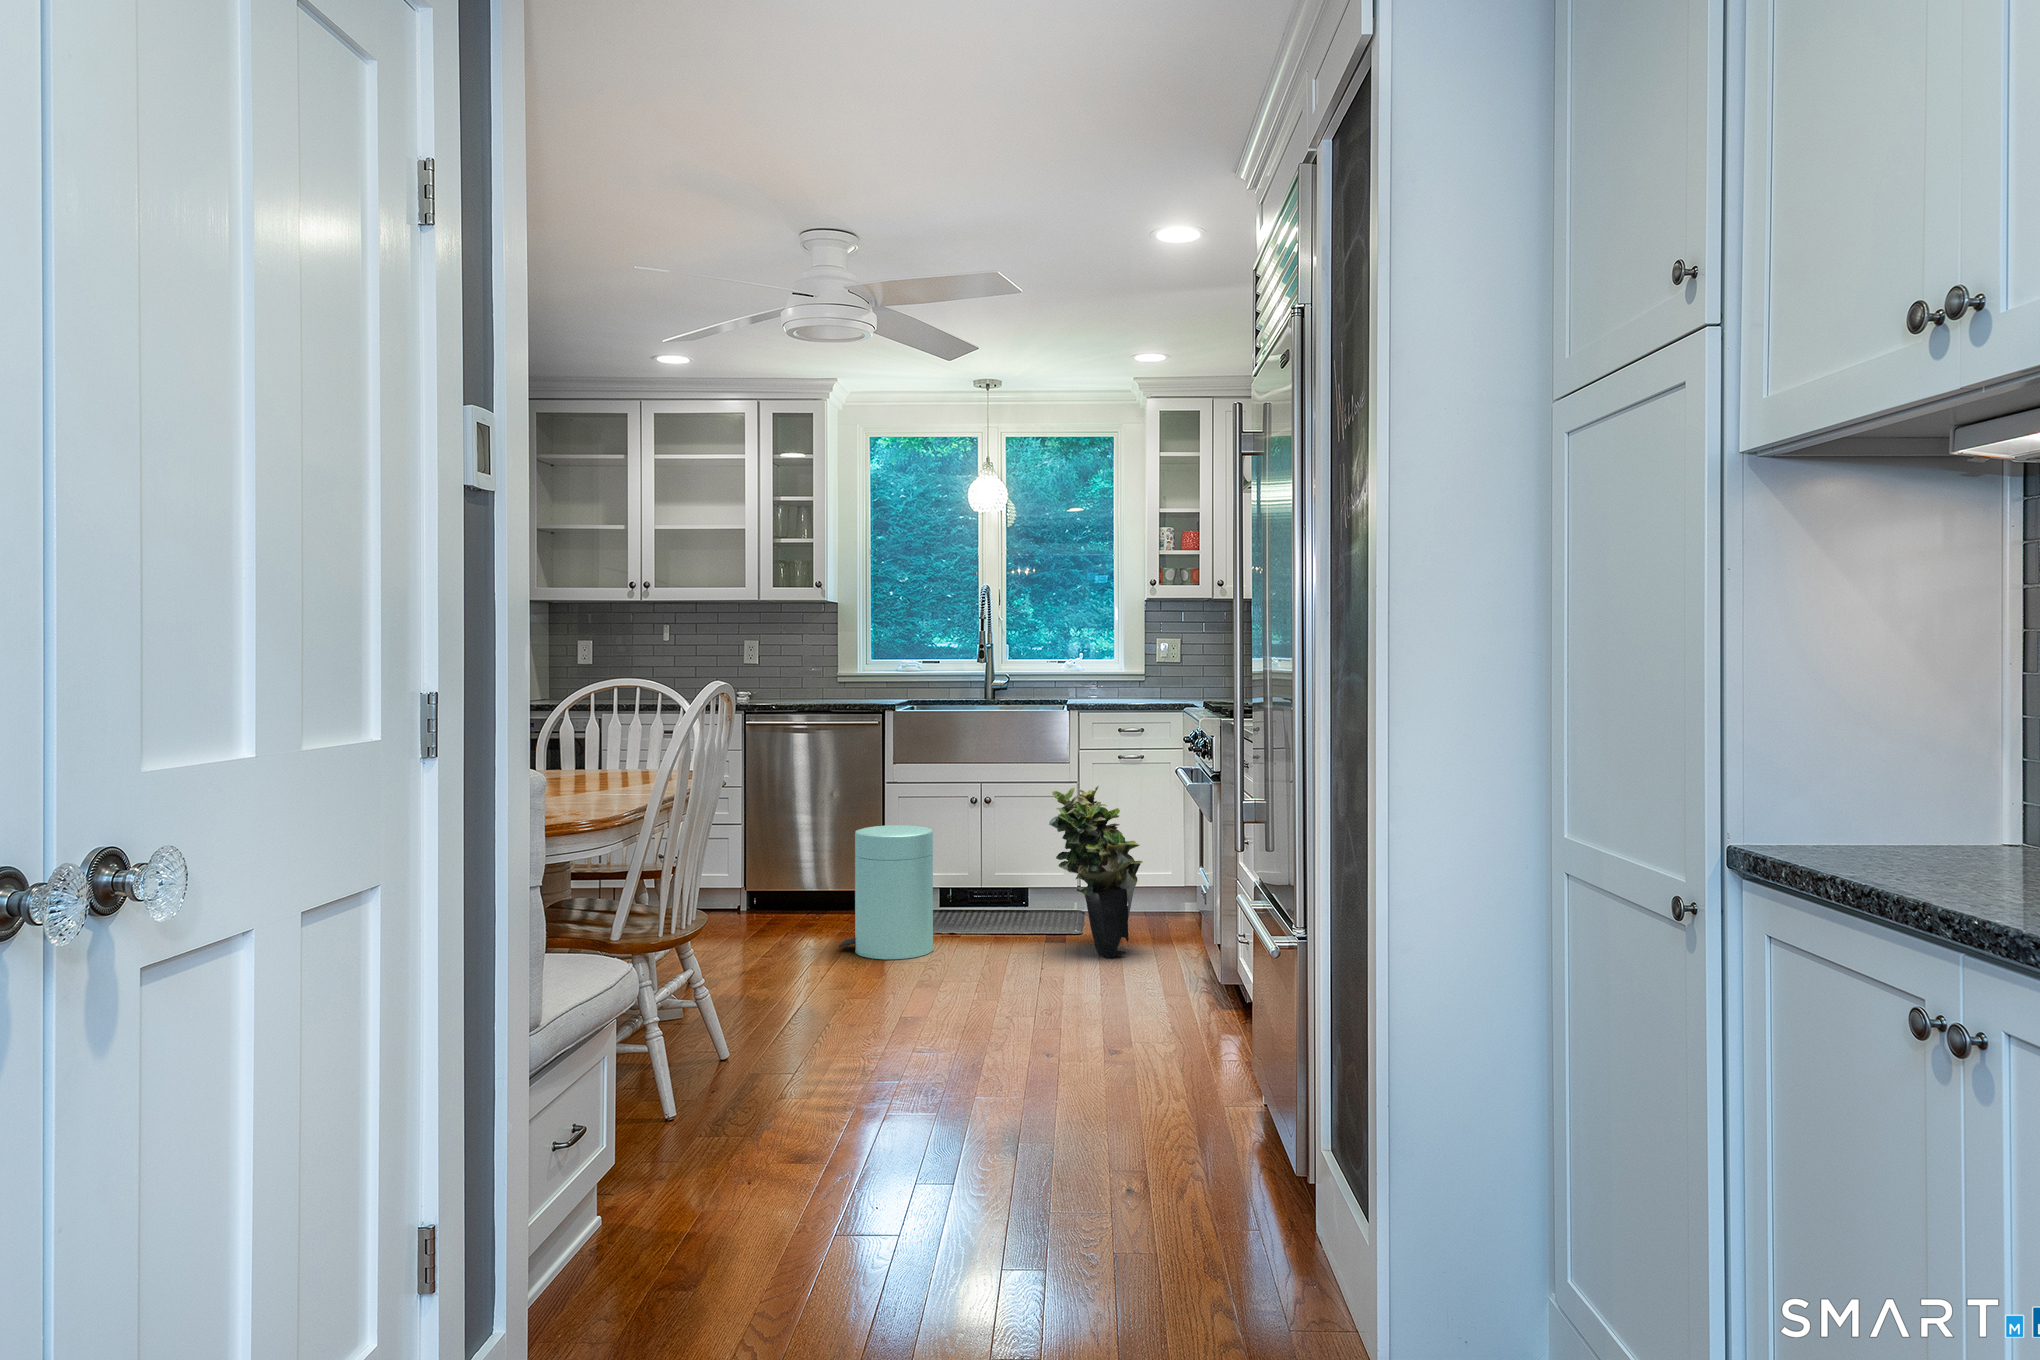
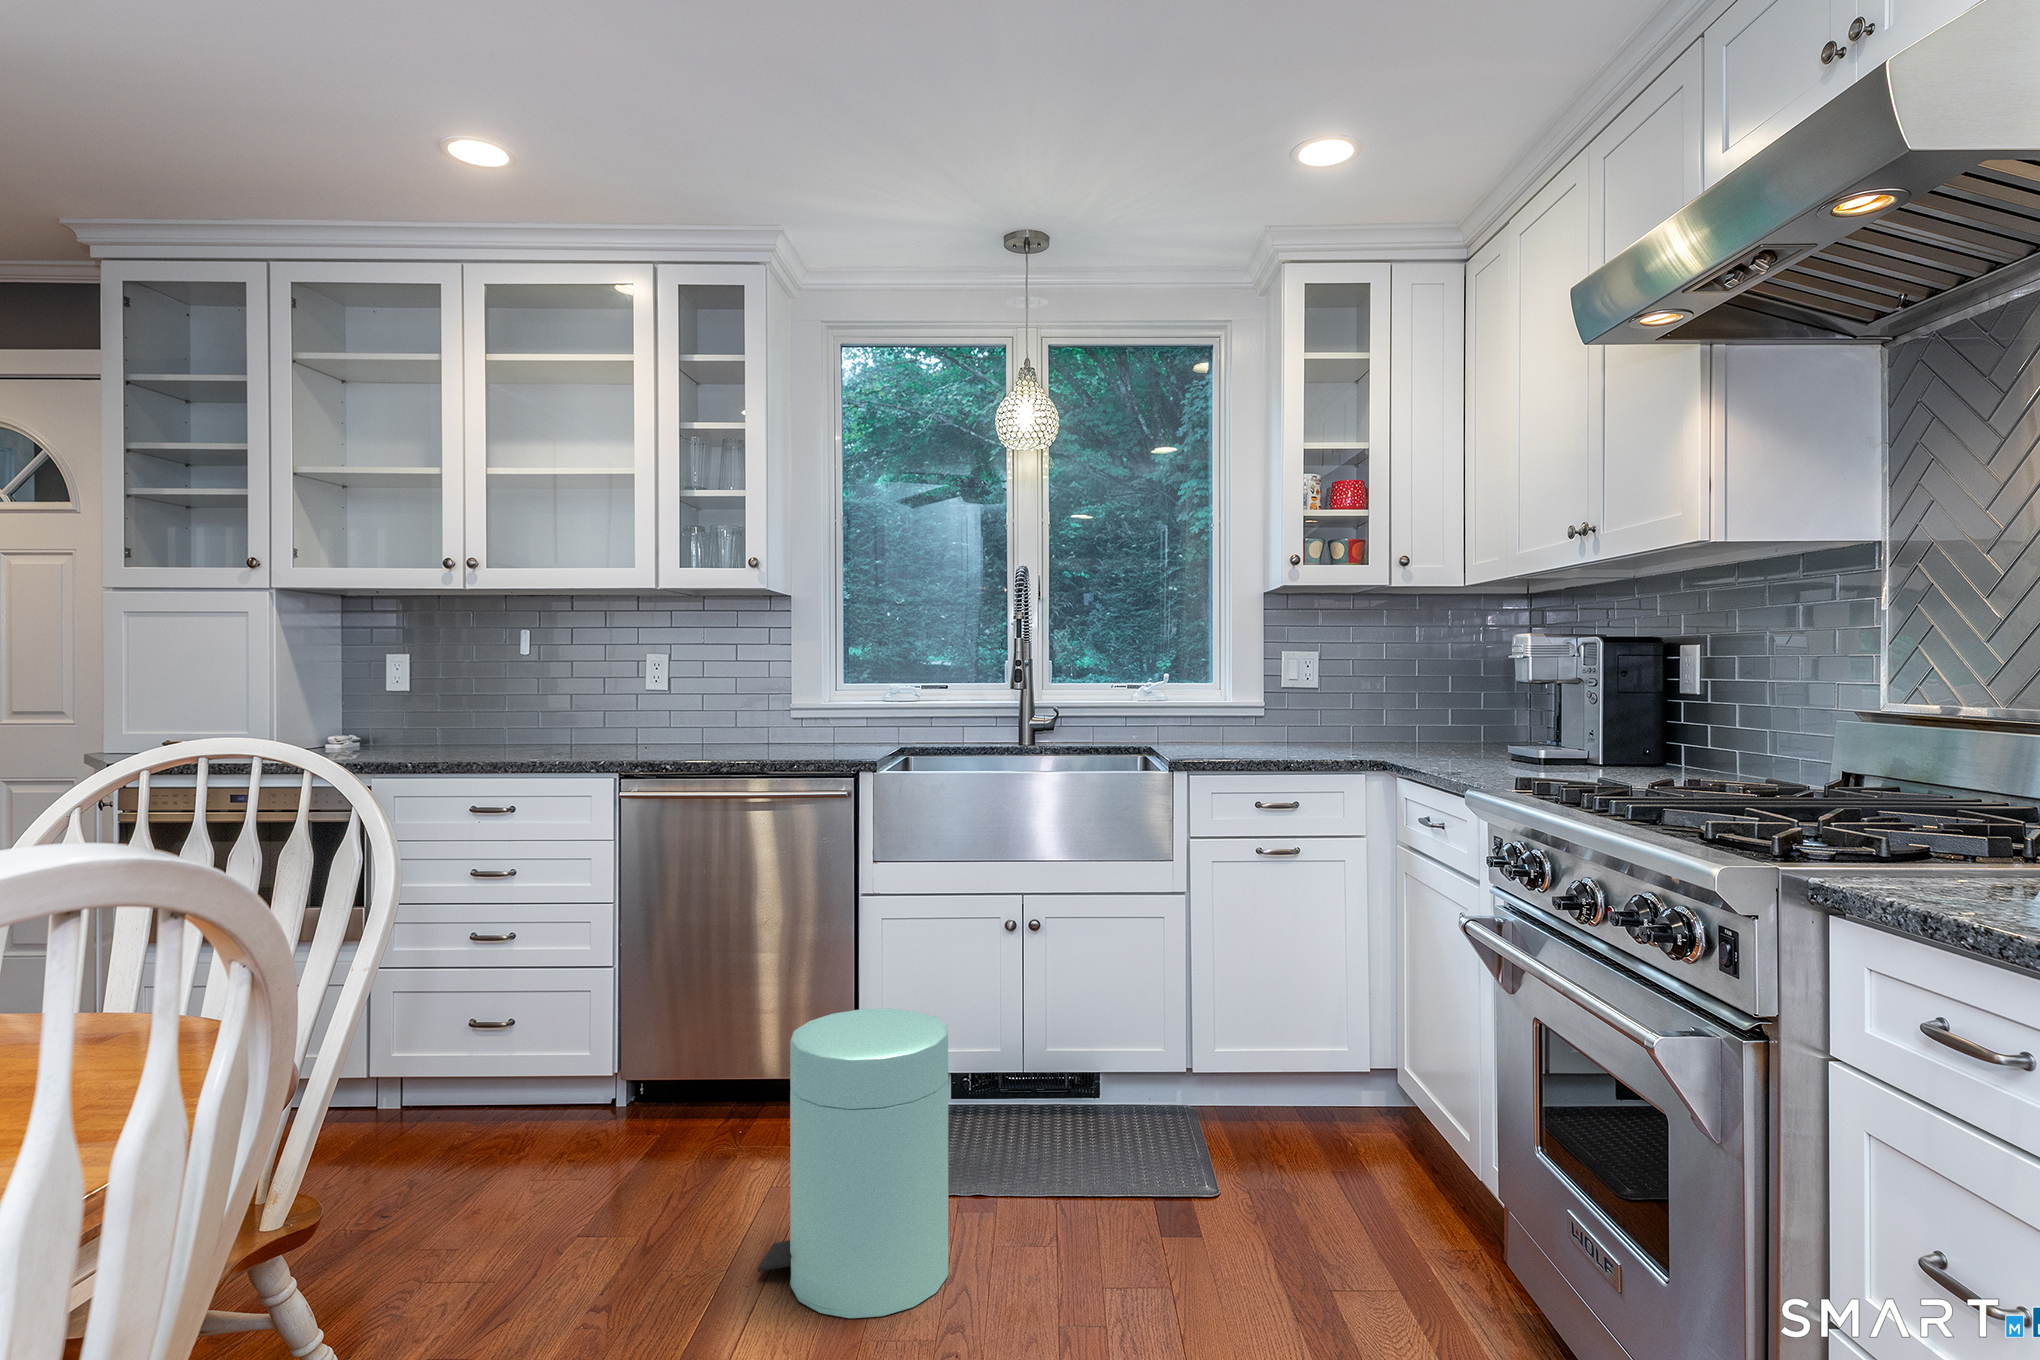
potted plant: present [1049,786,1143,958] -> none [1179,931,1373,1305]

